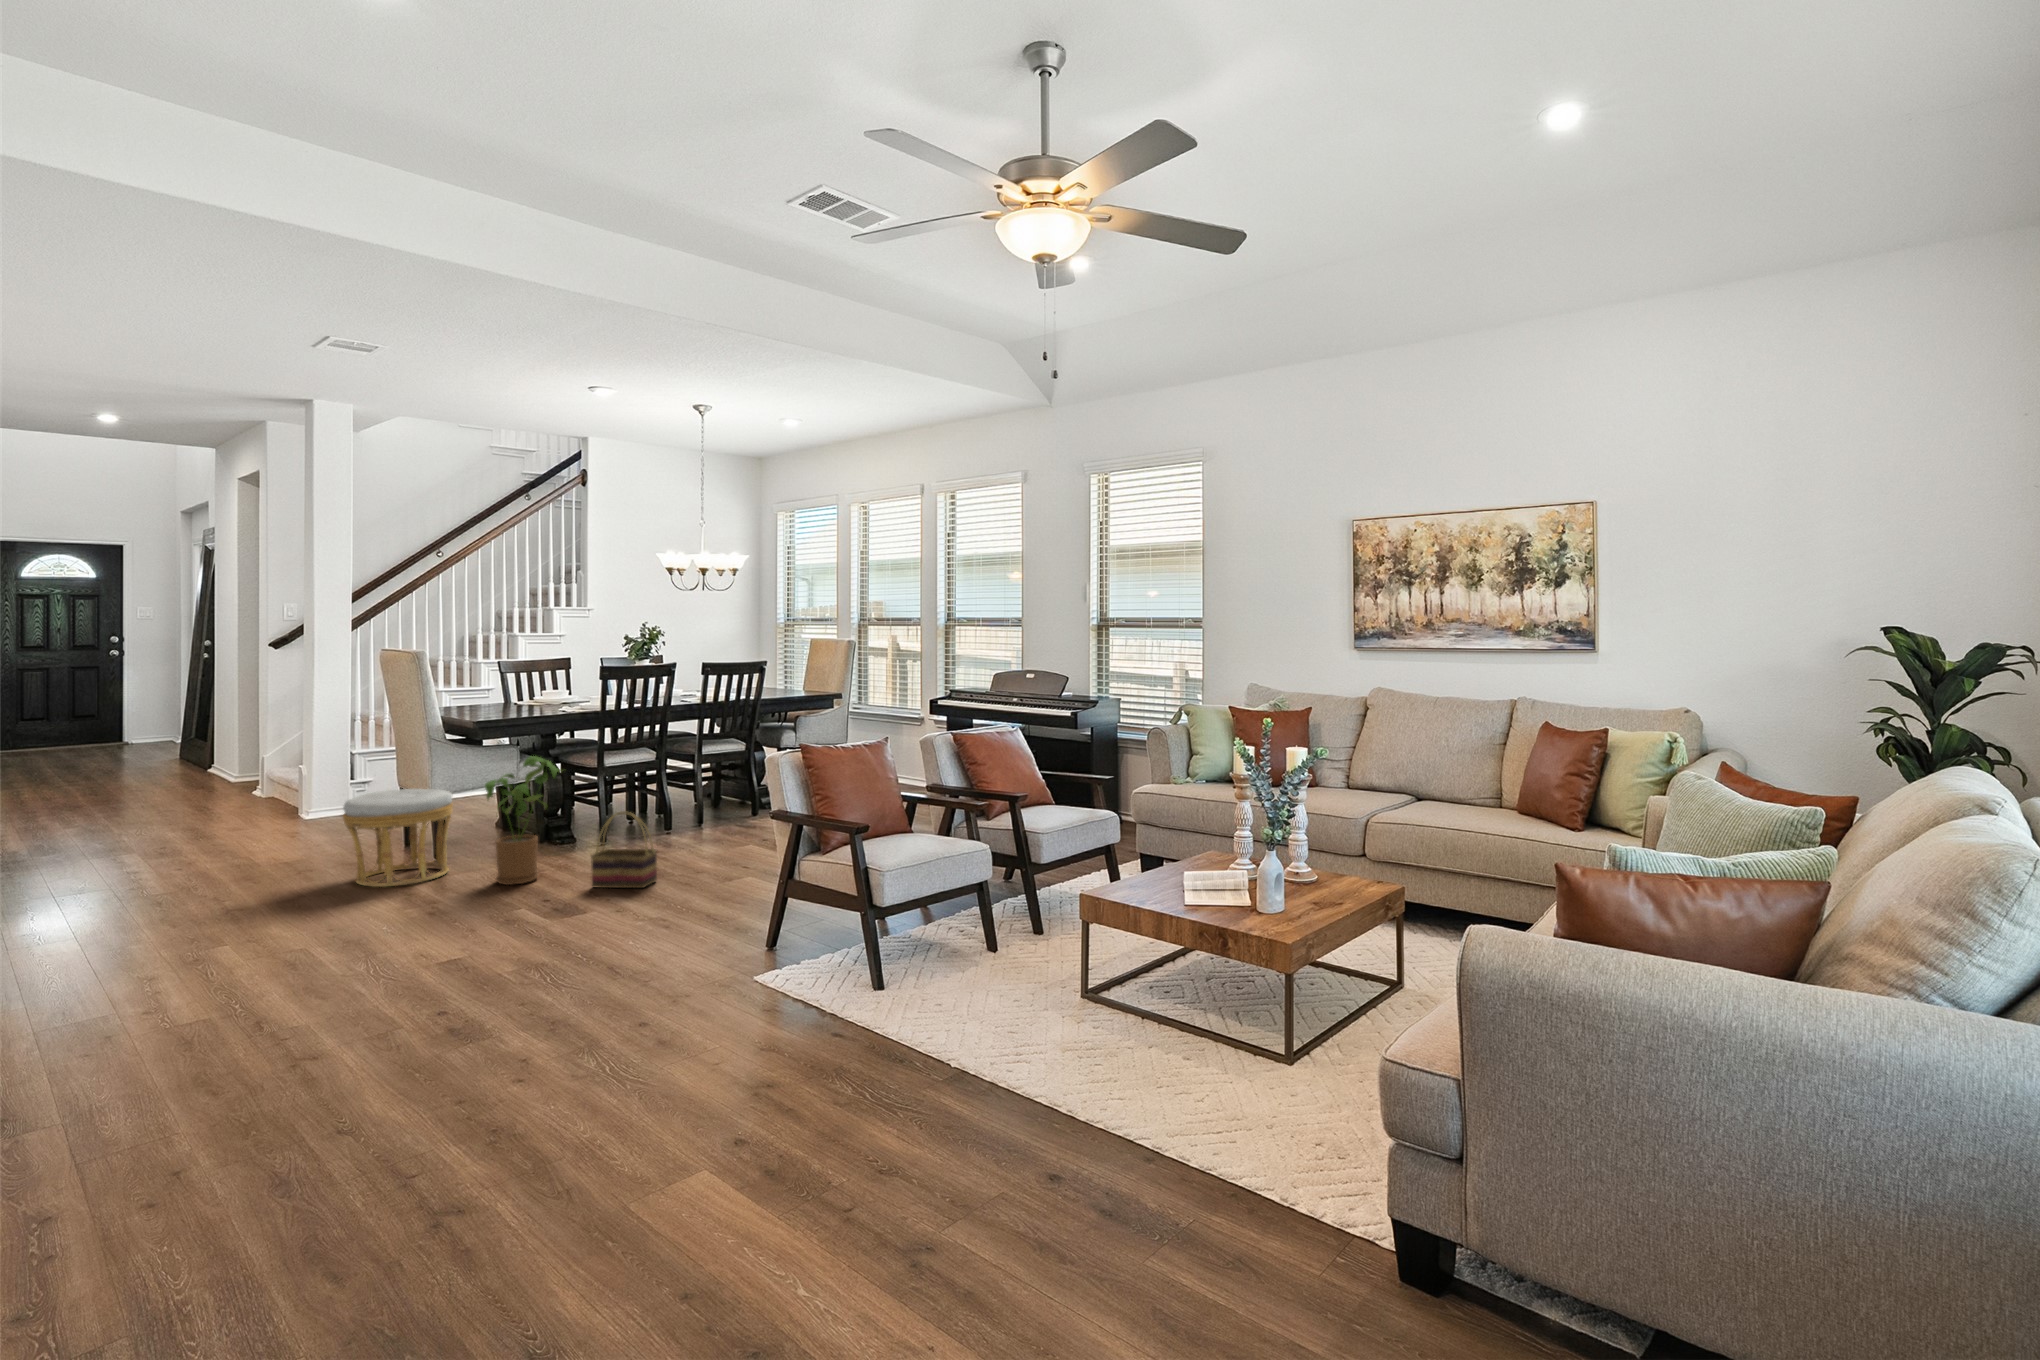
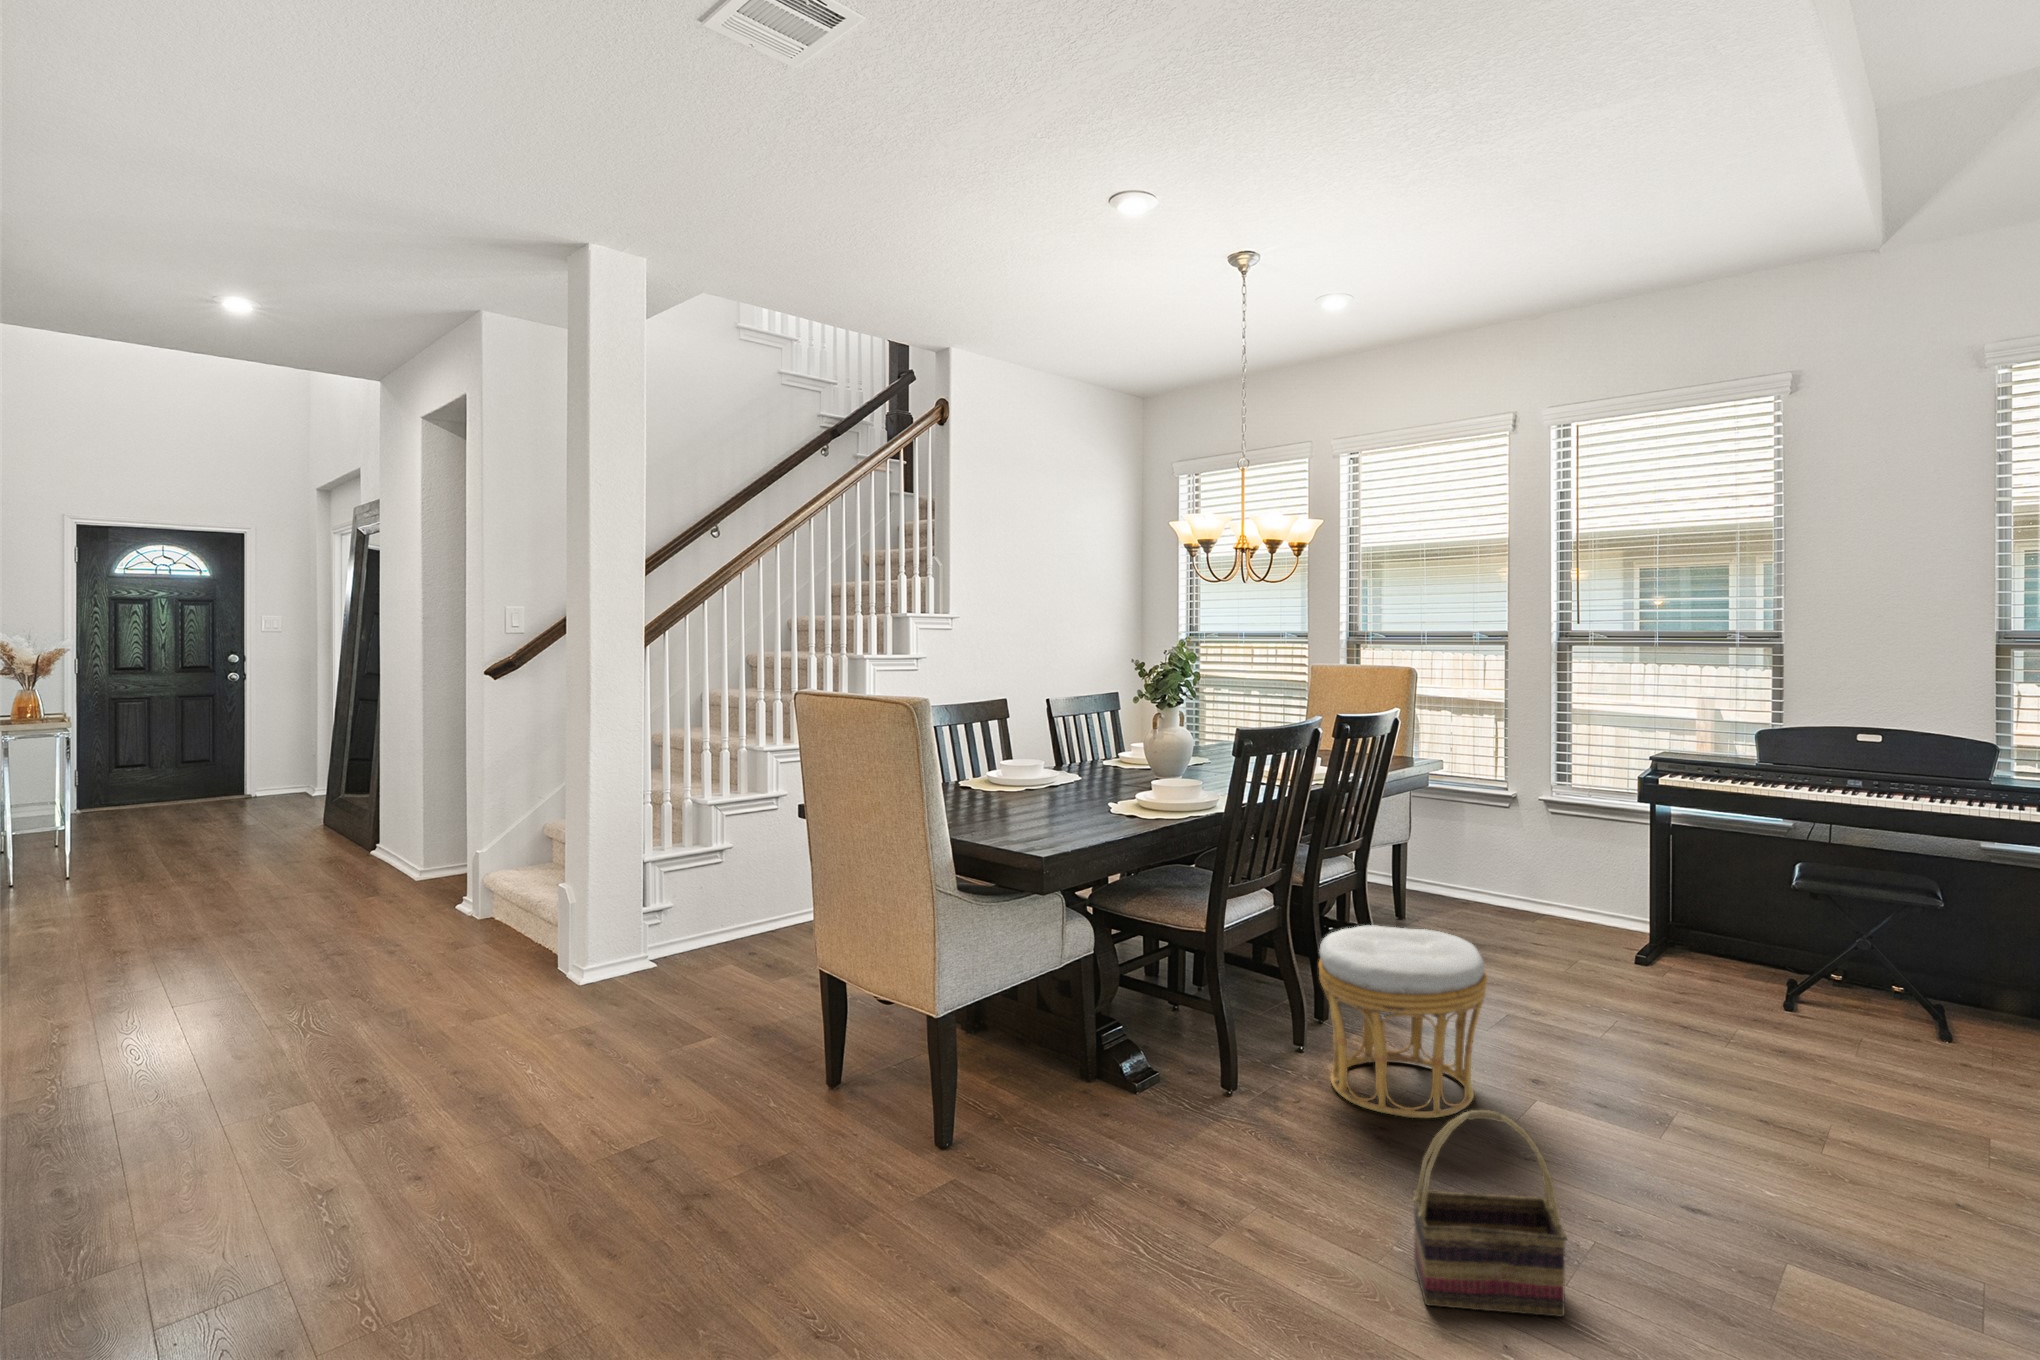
house plant: present [485,756,561,885] -> none [1122,961,1290,1281]
ottoman: present [343,789,453,887] -> present [1319,925,1487,1118]

